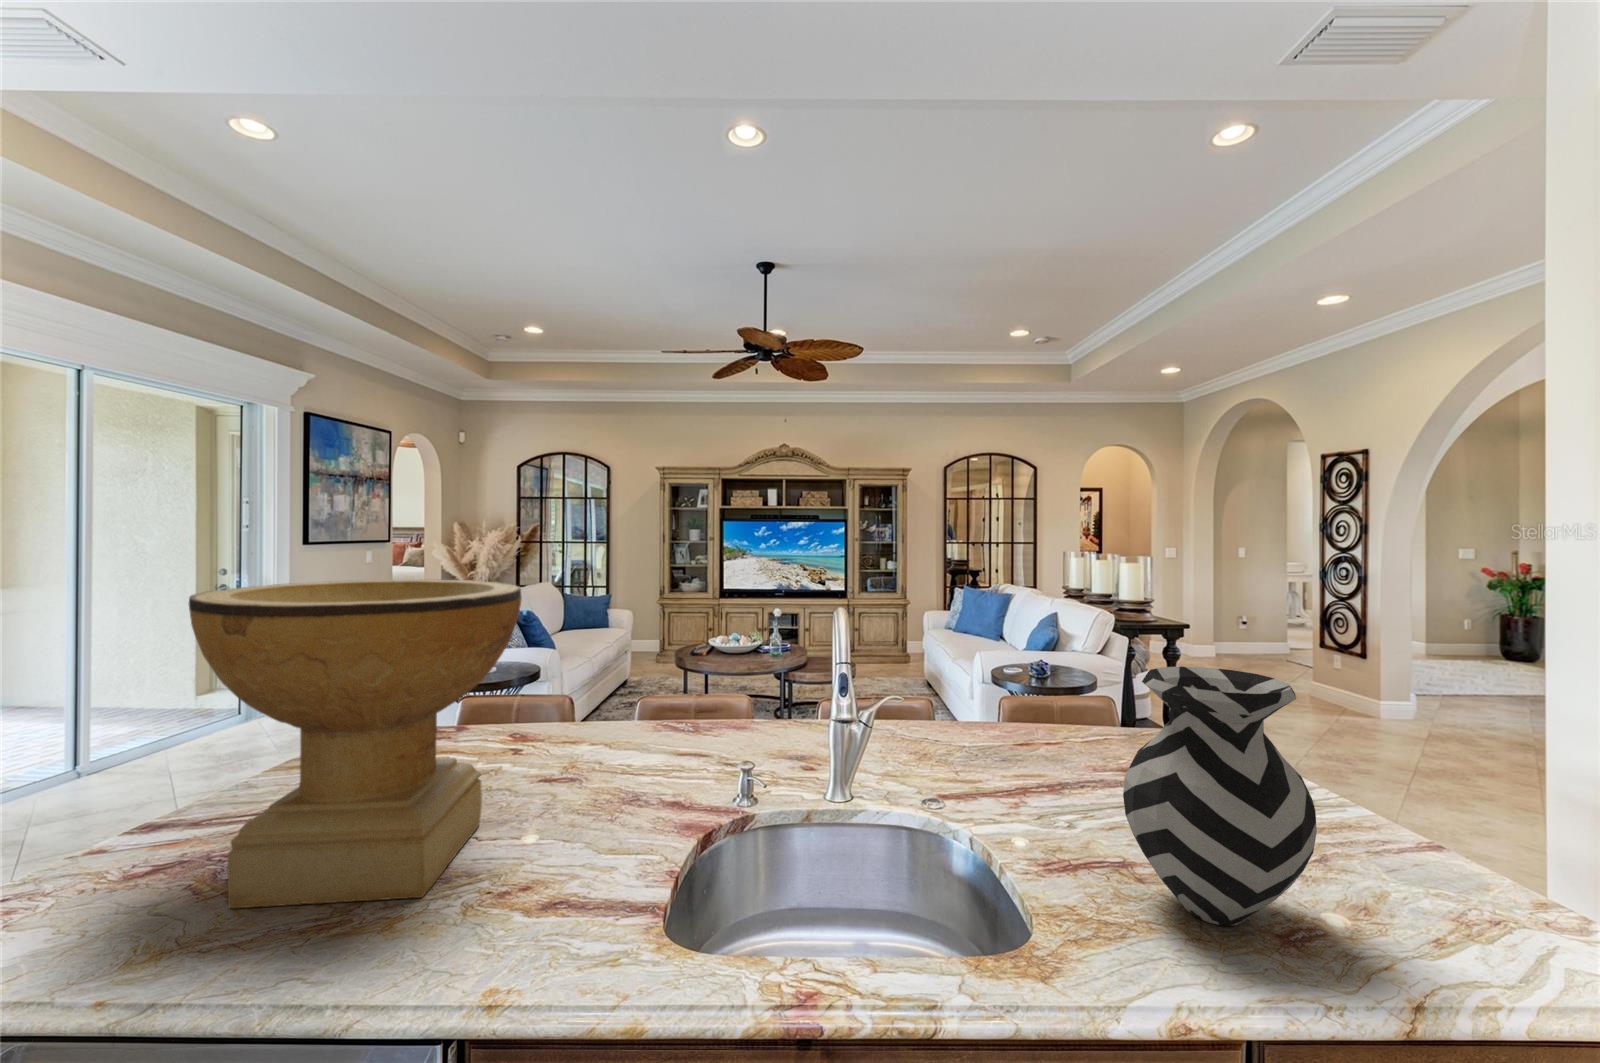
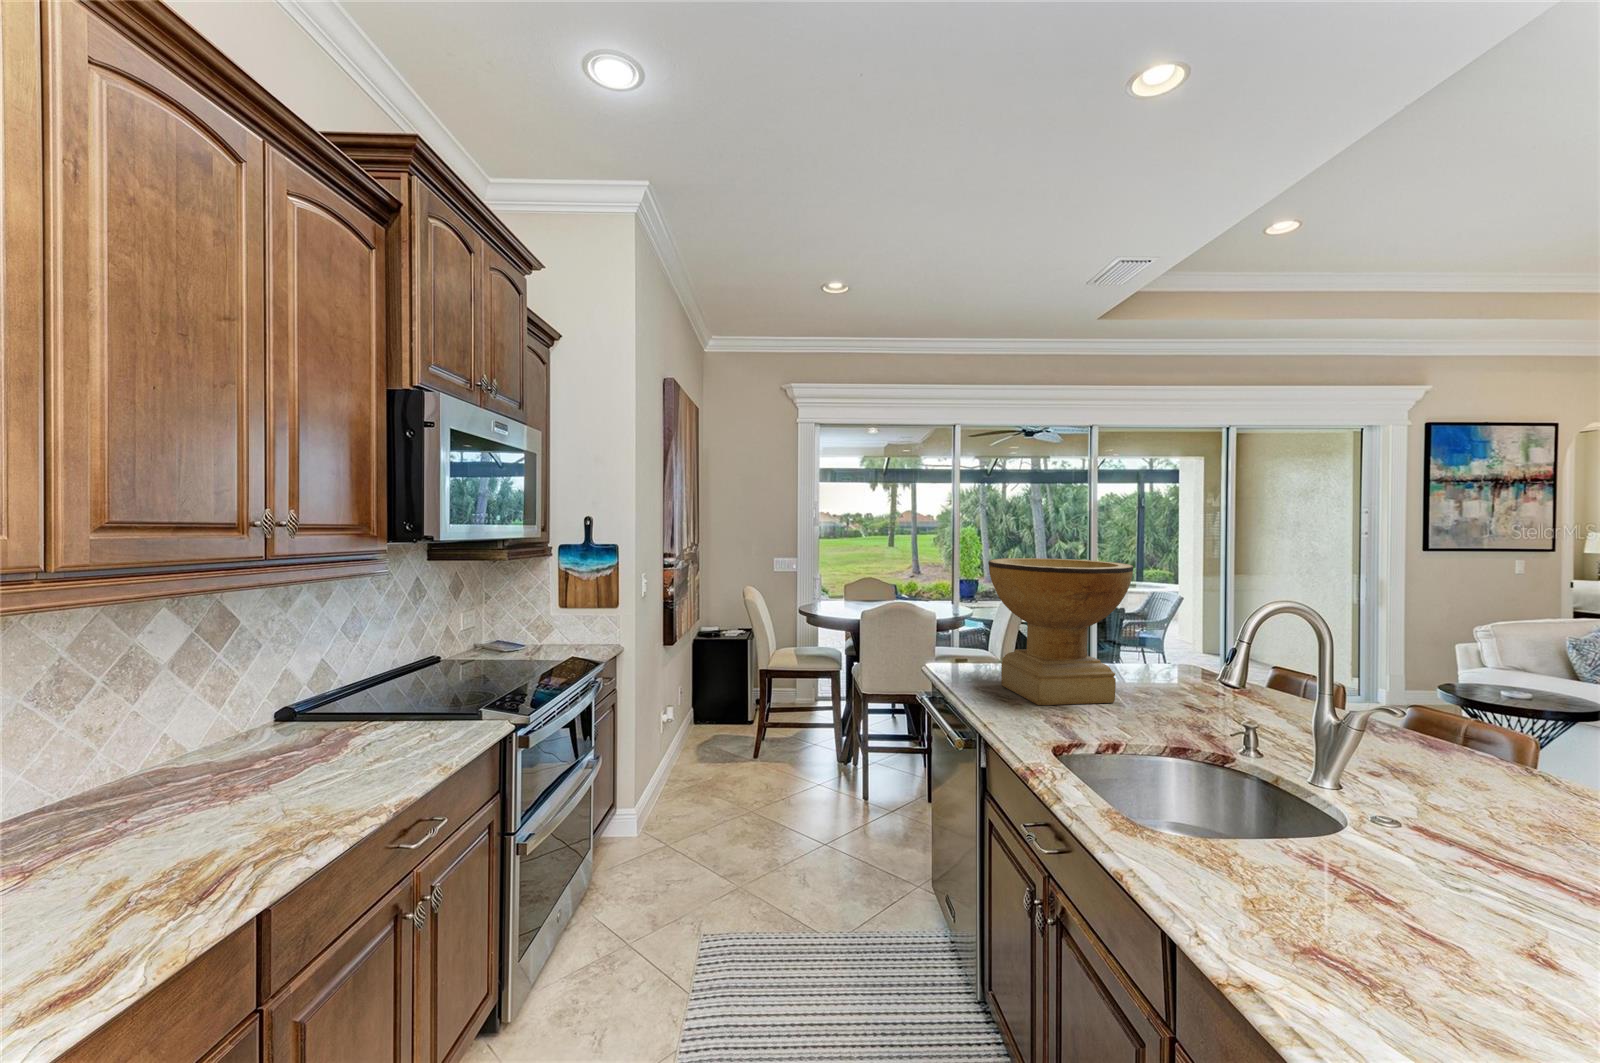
vase: present [1123,666,1317,926] -> none [1223,679,1425,932]

